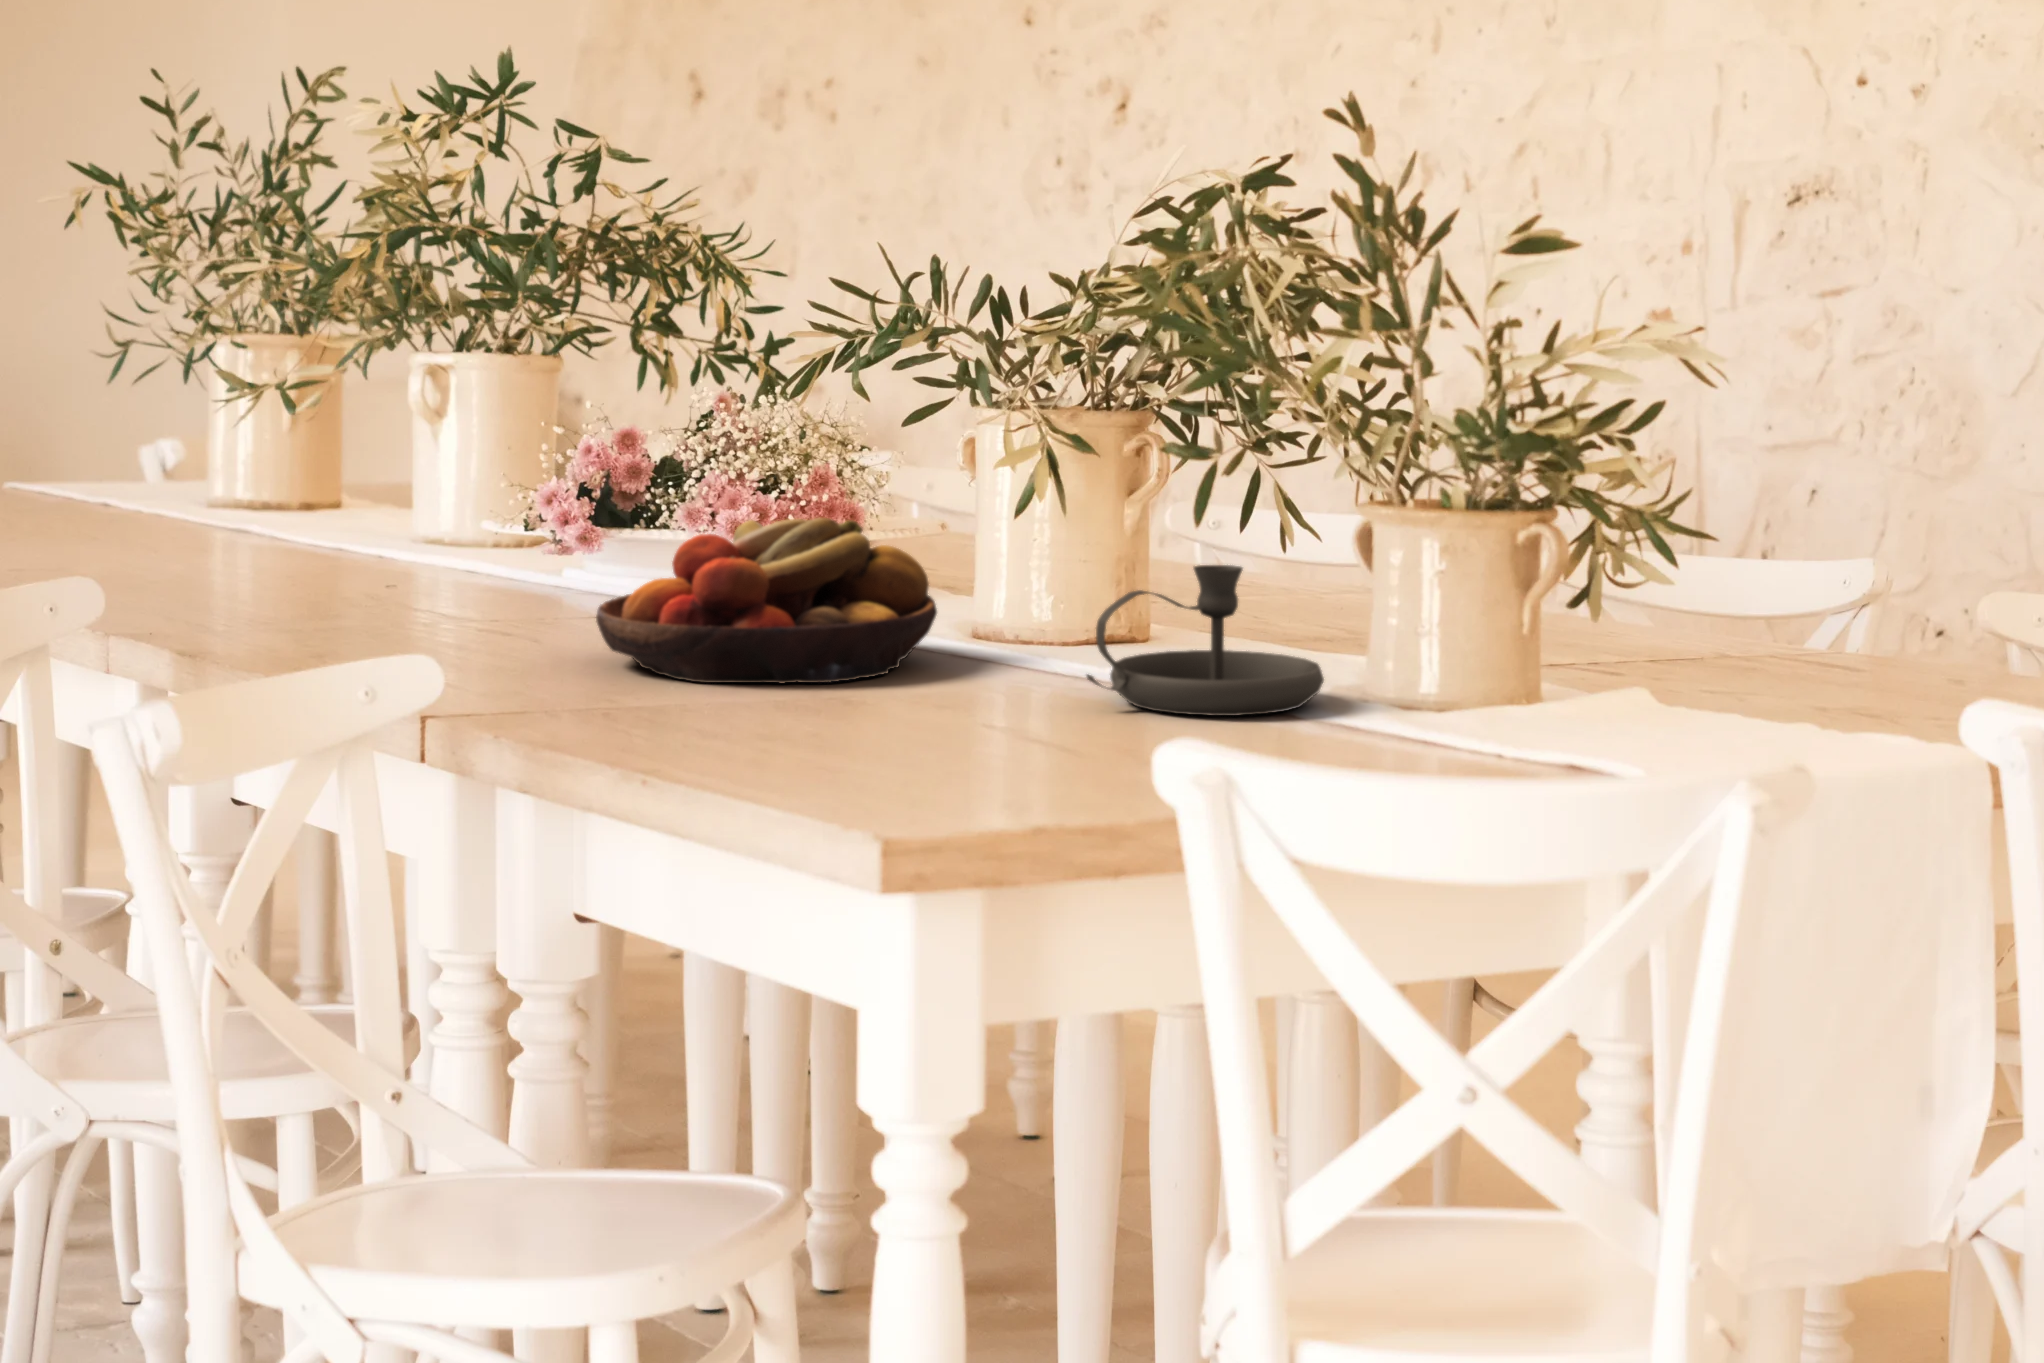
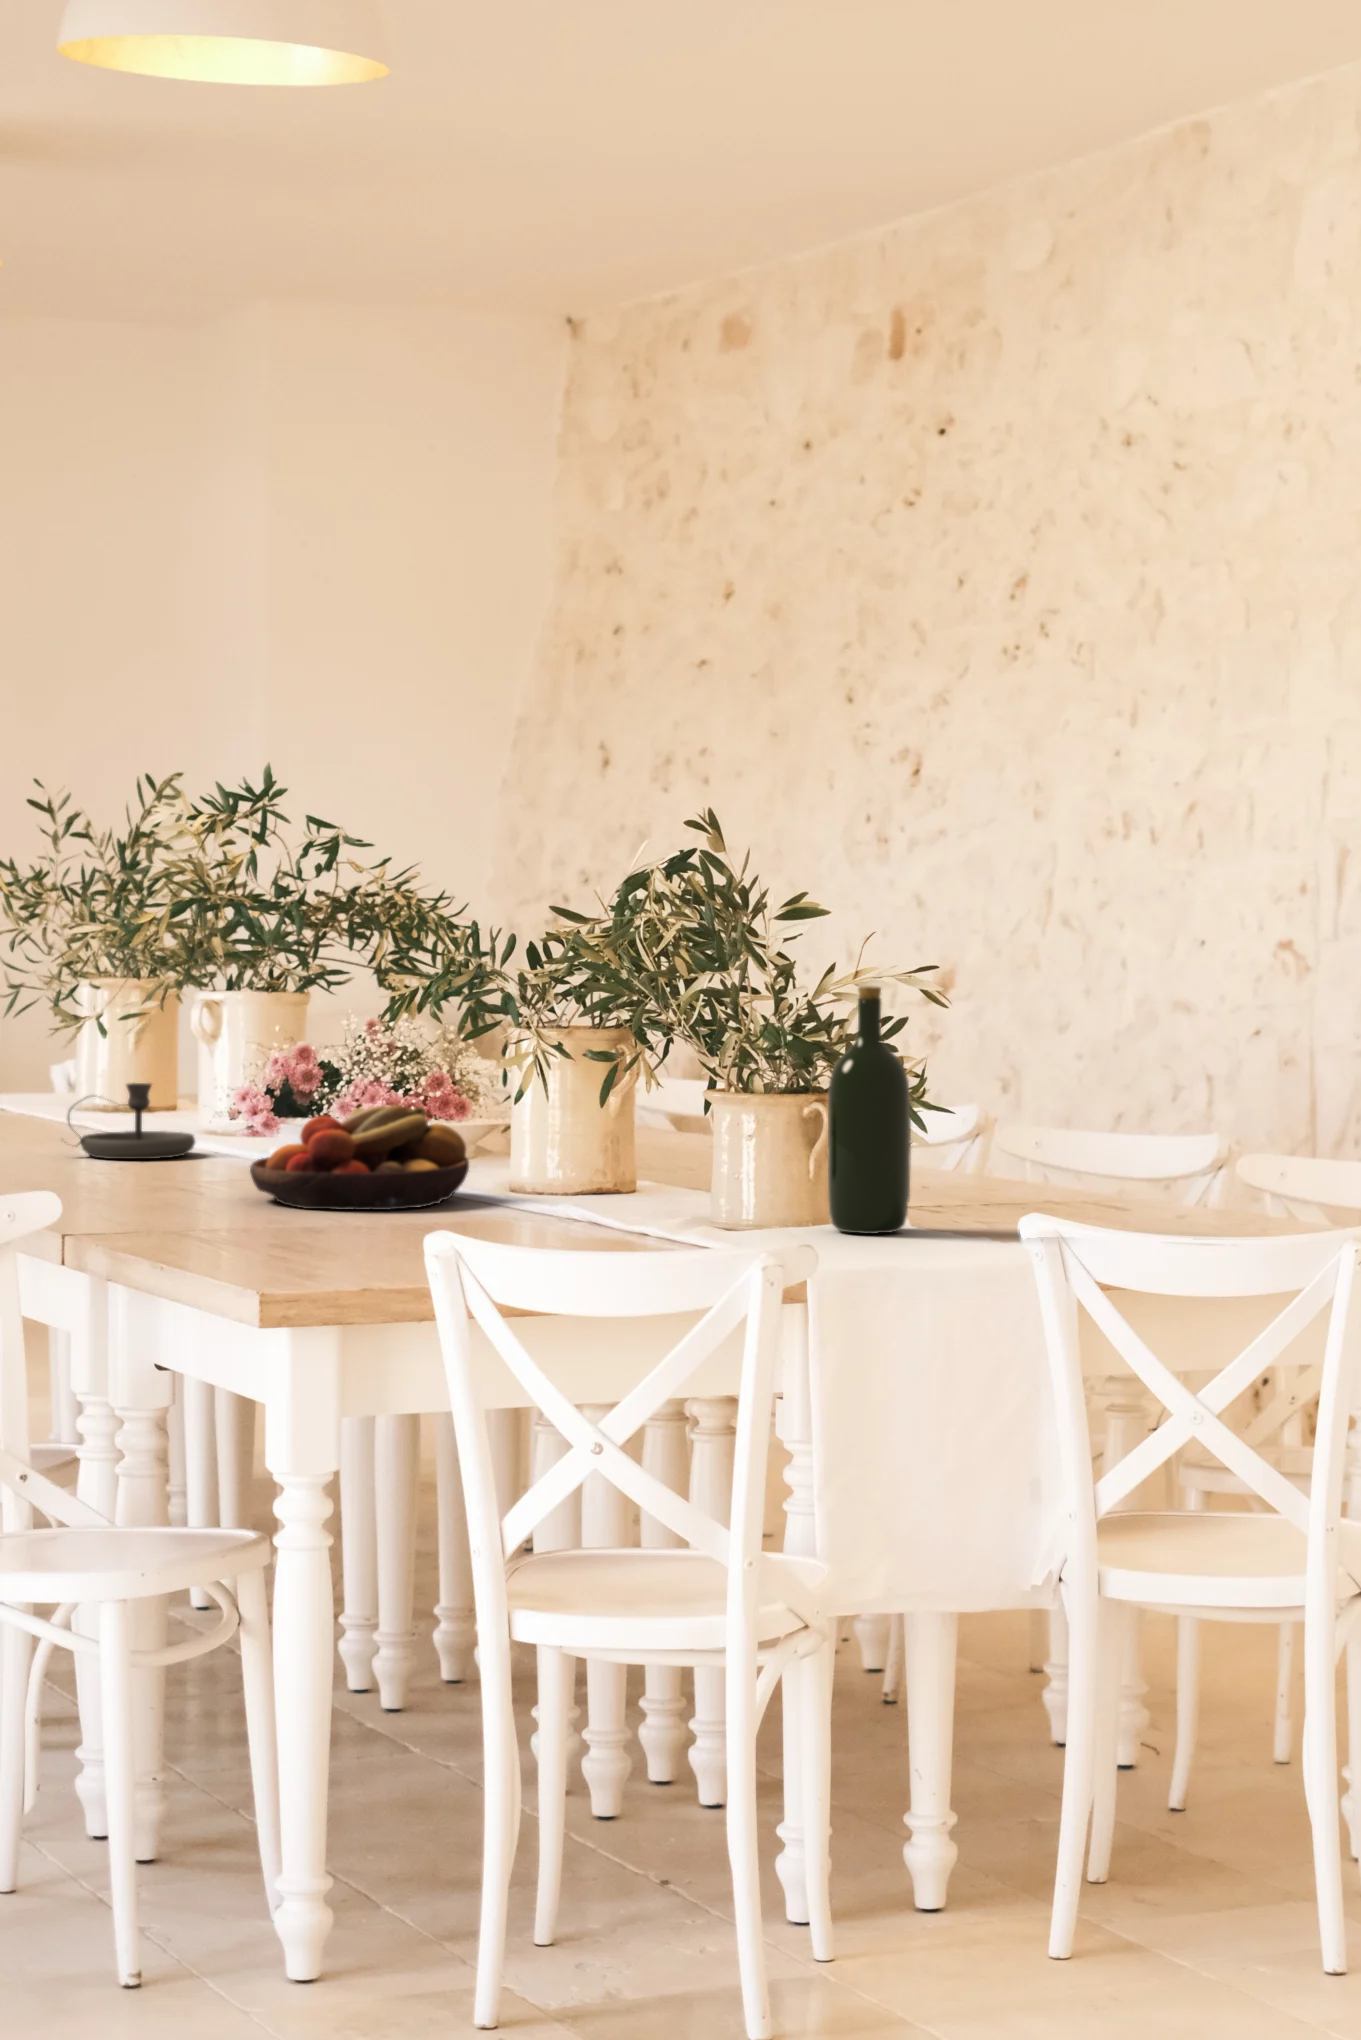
wine bottle: none [1546,334,1679,721] -> present [828,986,911,1234]
candlestick: present [1087,565,1324,716] -> present [68,1083,195,1159]

